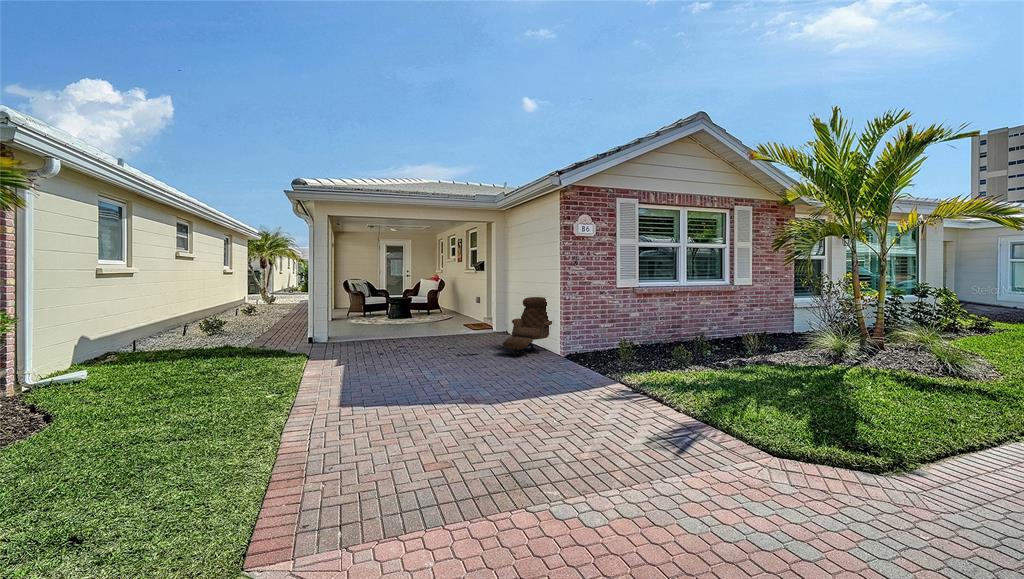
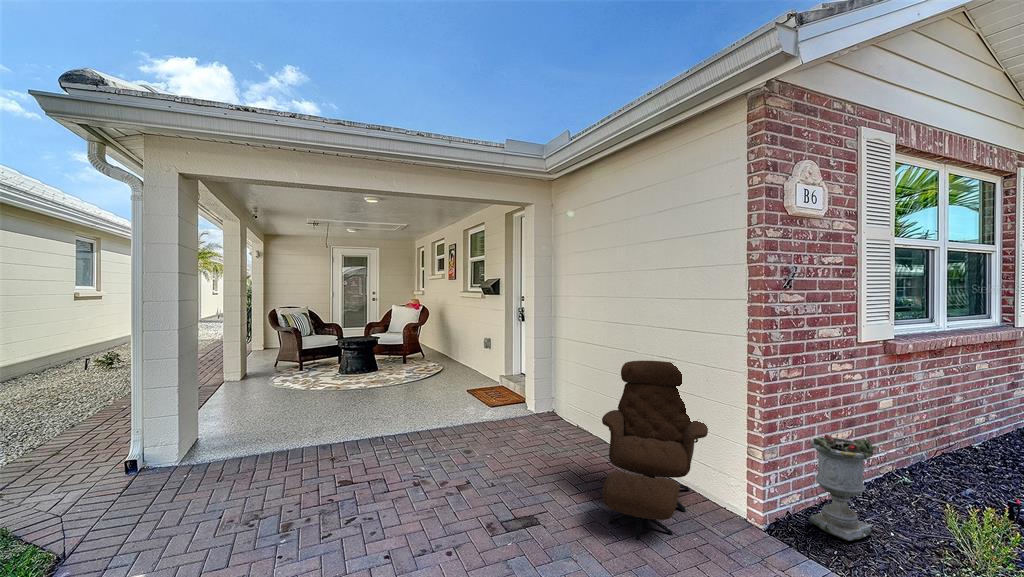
planter: none [583,320,605,358] -> present [809,435,876,541]

